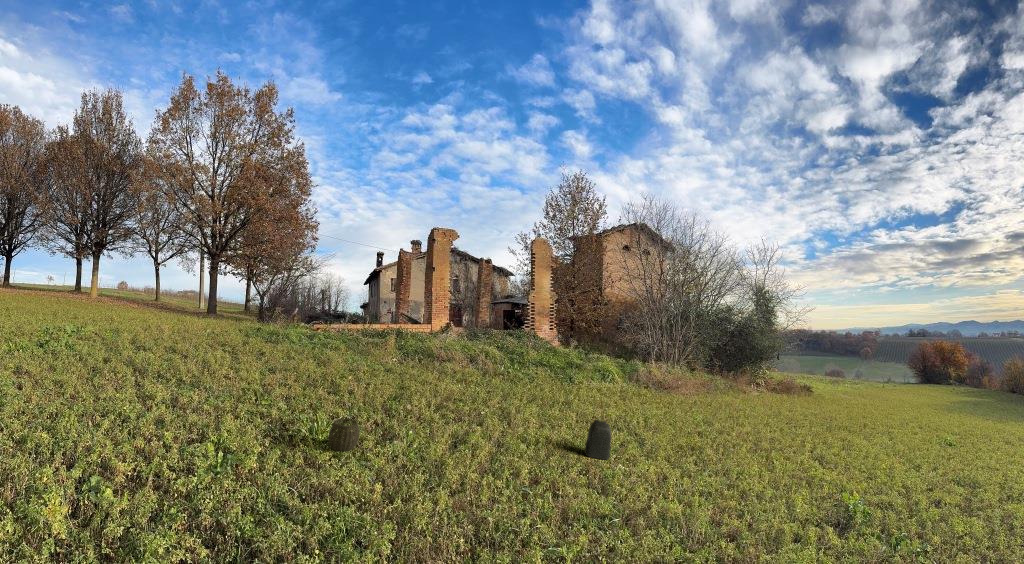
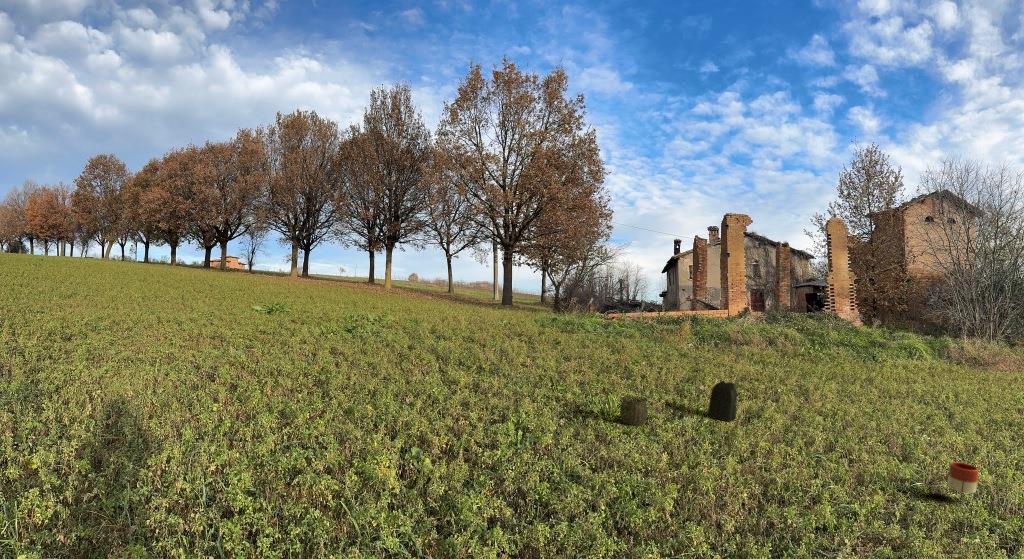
backpack: present [584,420,612,460] -> present [708,381,737,422]
planter: none [622,465,648,504] -> present [946,462,978,505]

